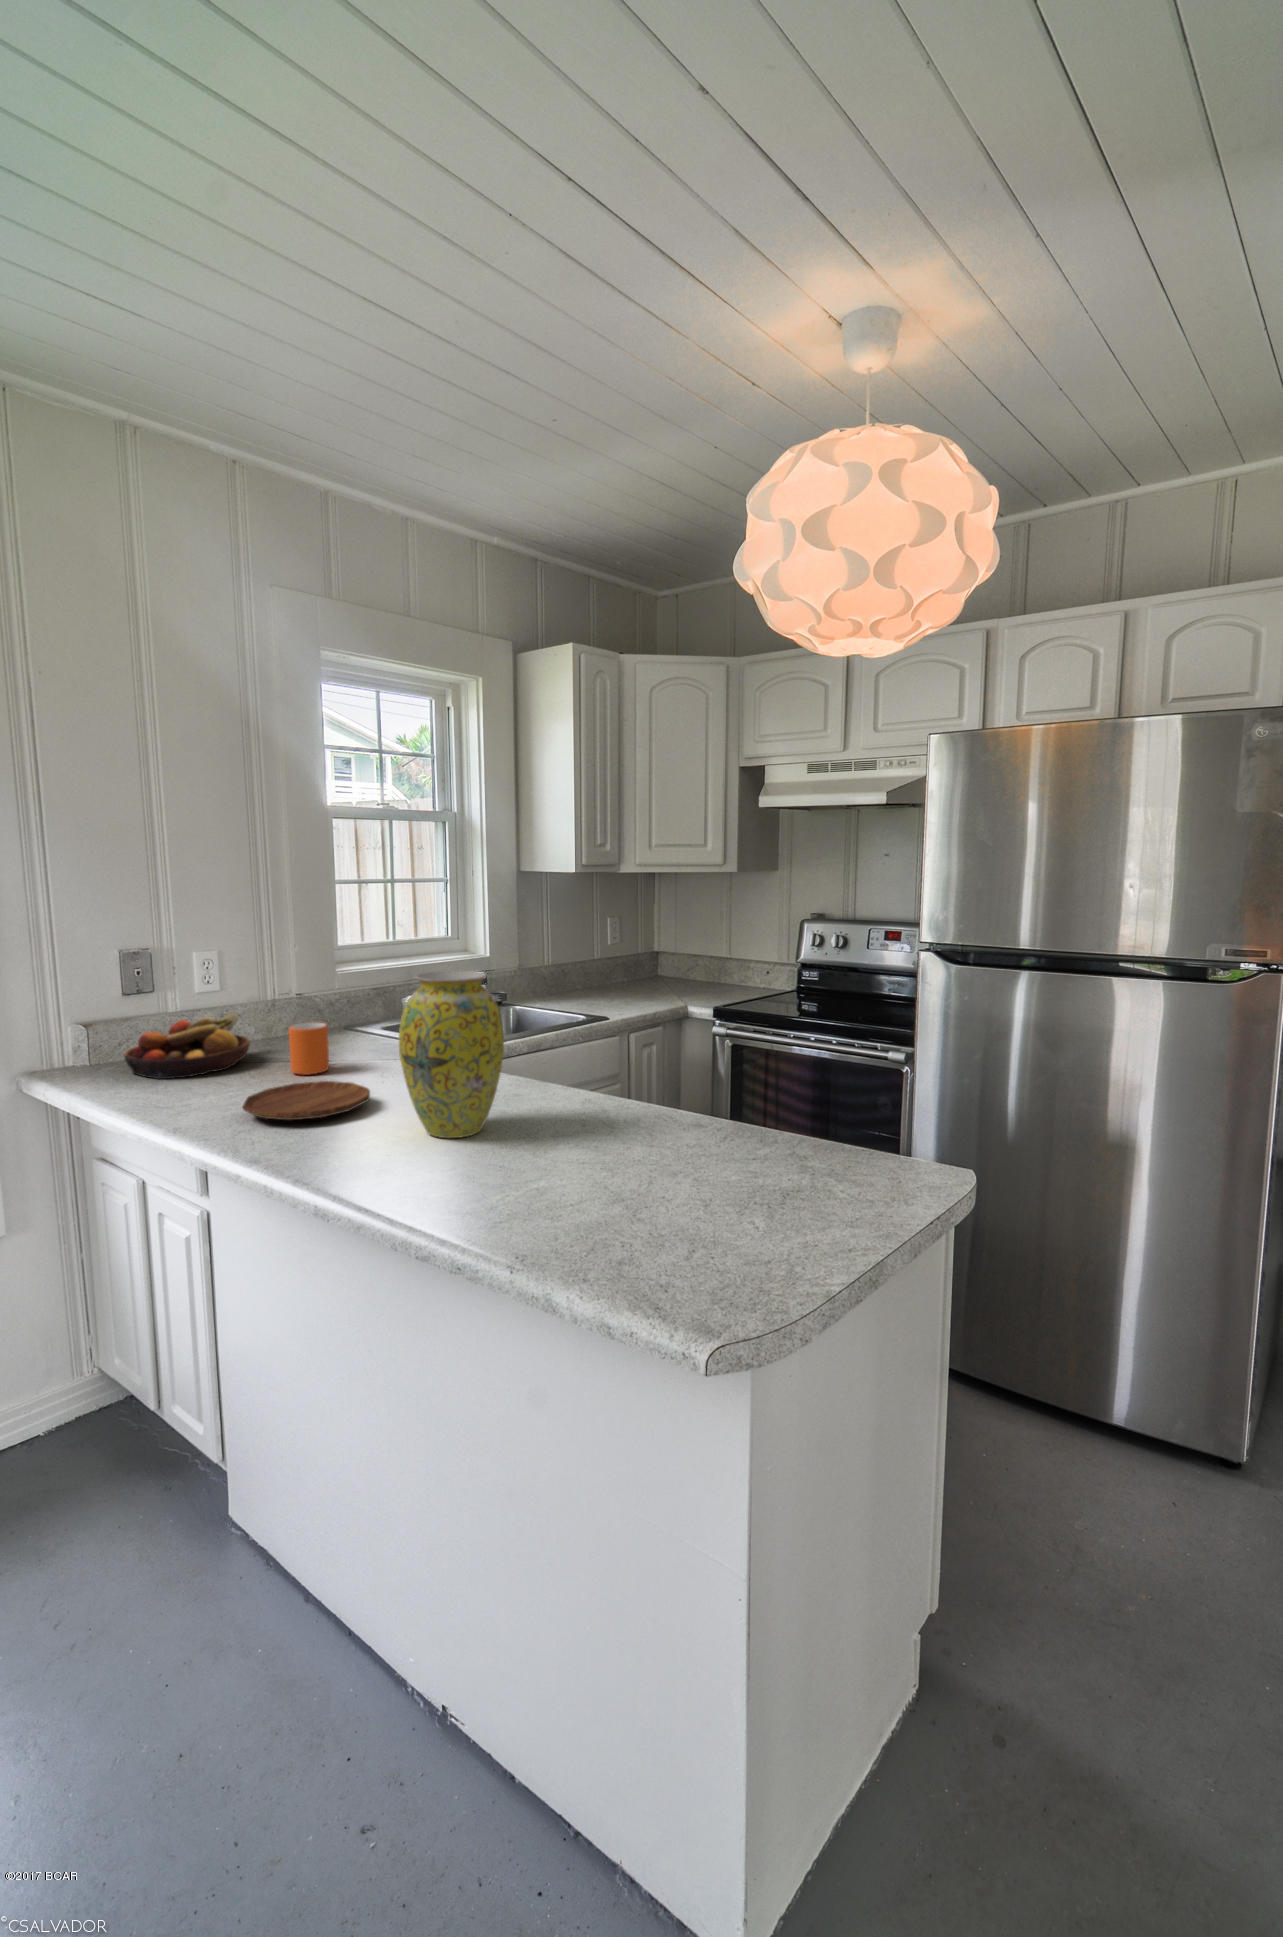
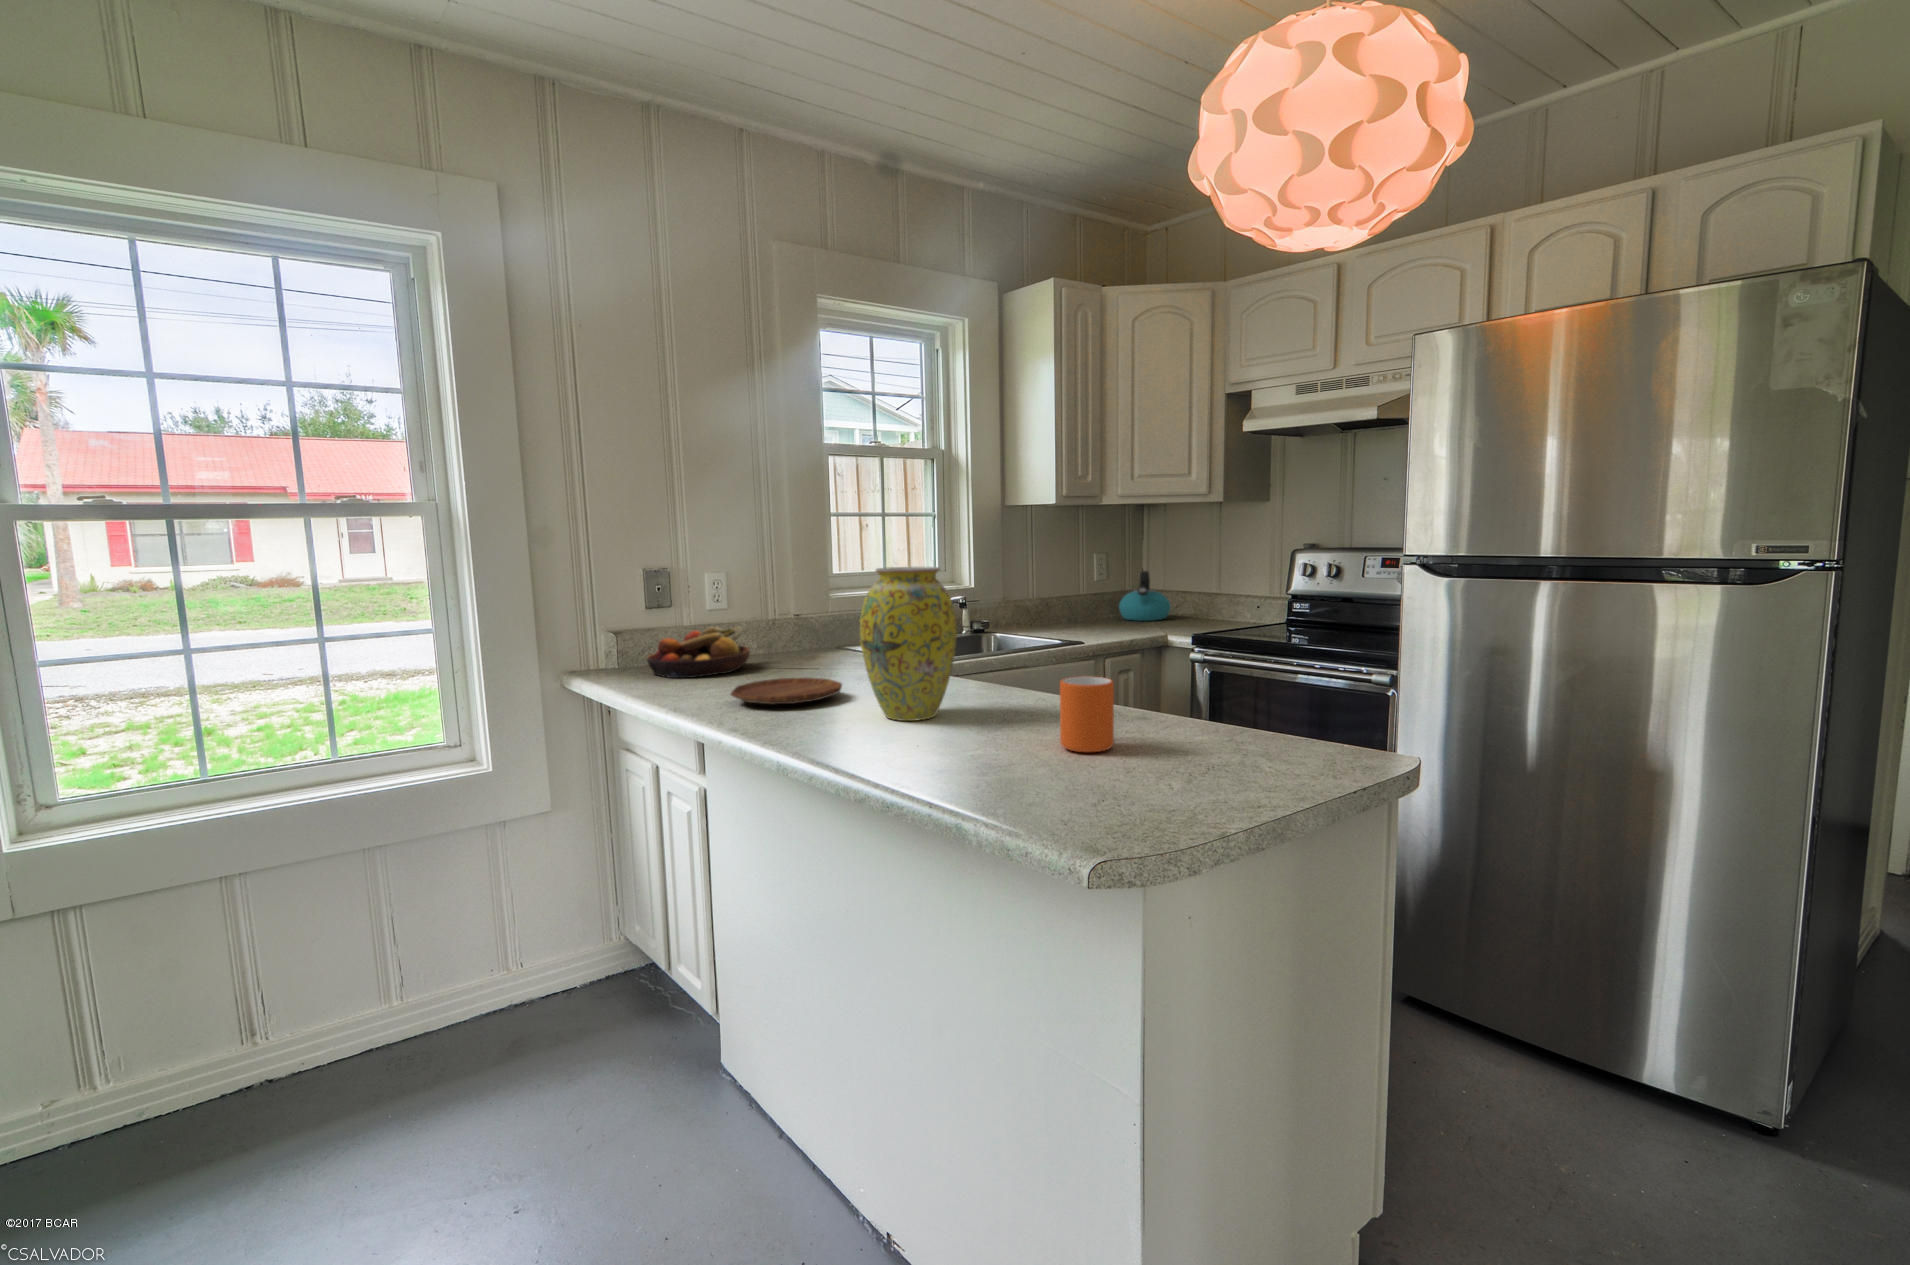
kettle: none [635,935,685,986] -> present [1119,571,1171,621]
mug: present [289,1022,329,1075] -> present [1060,676,1114,752]

